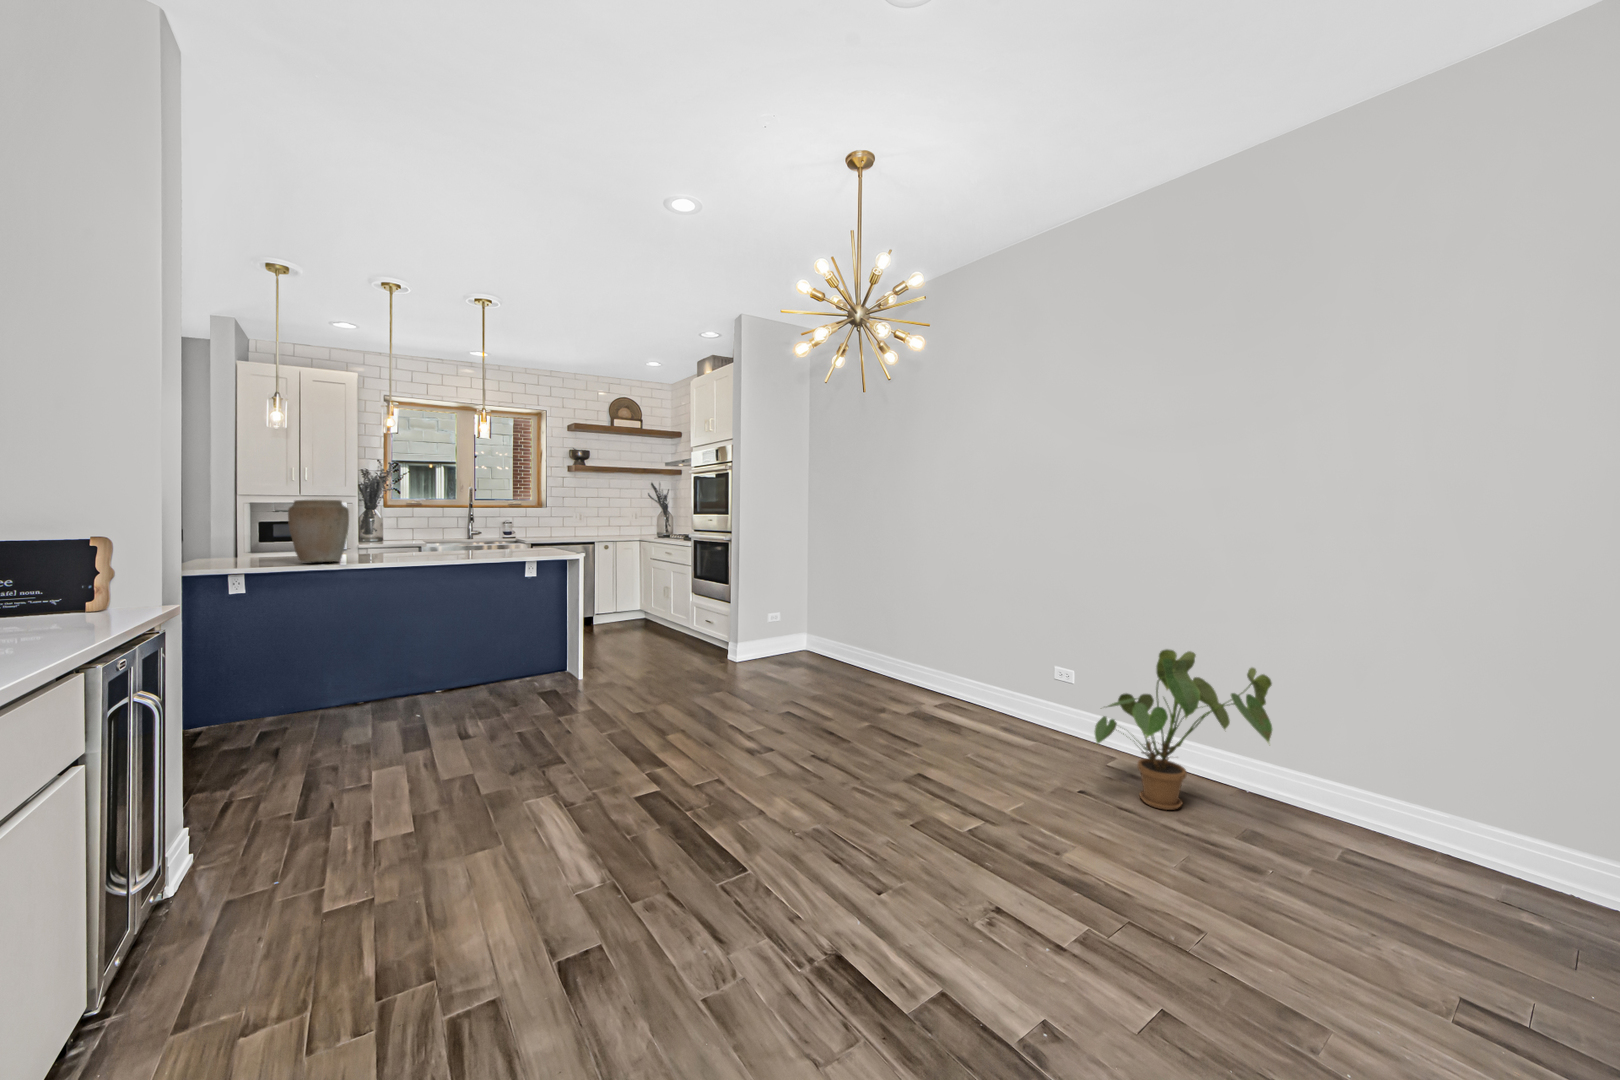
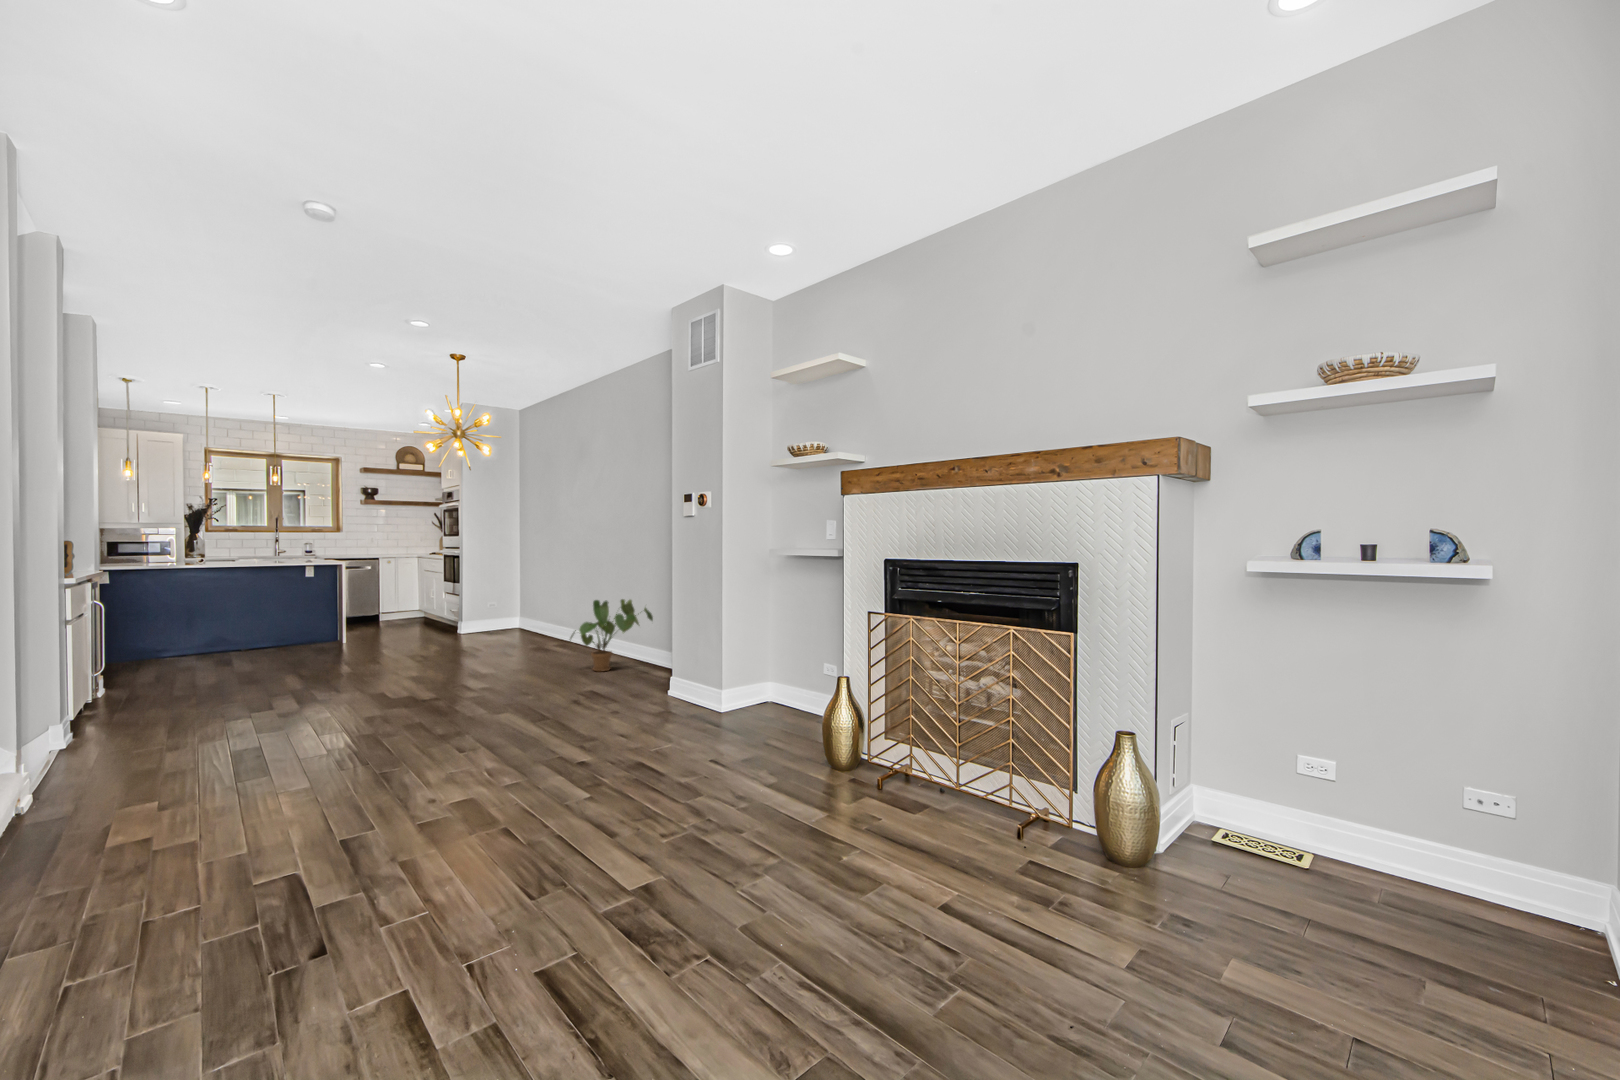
vase: present [288,500,349,562] -> none [139,530,179,567]

